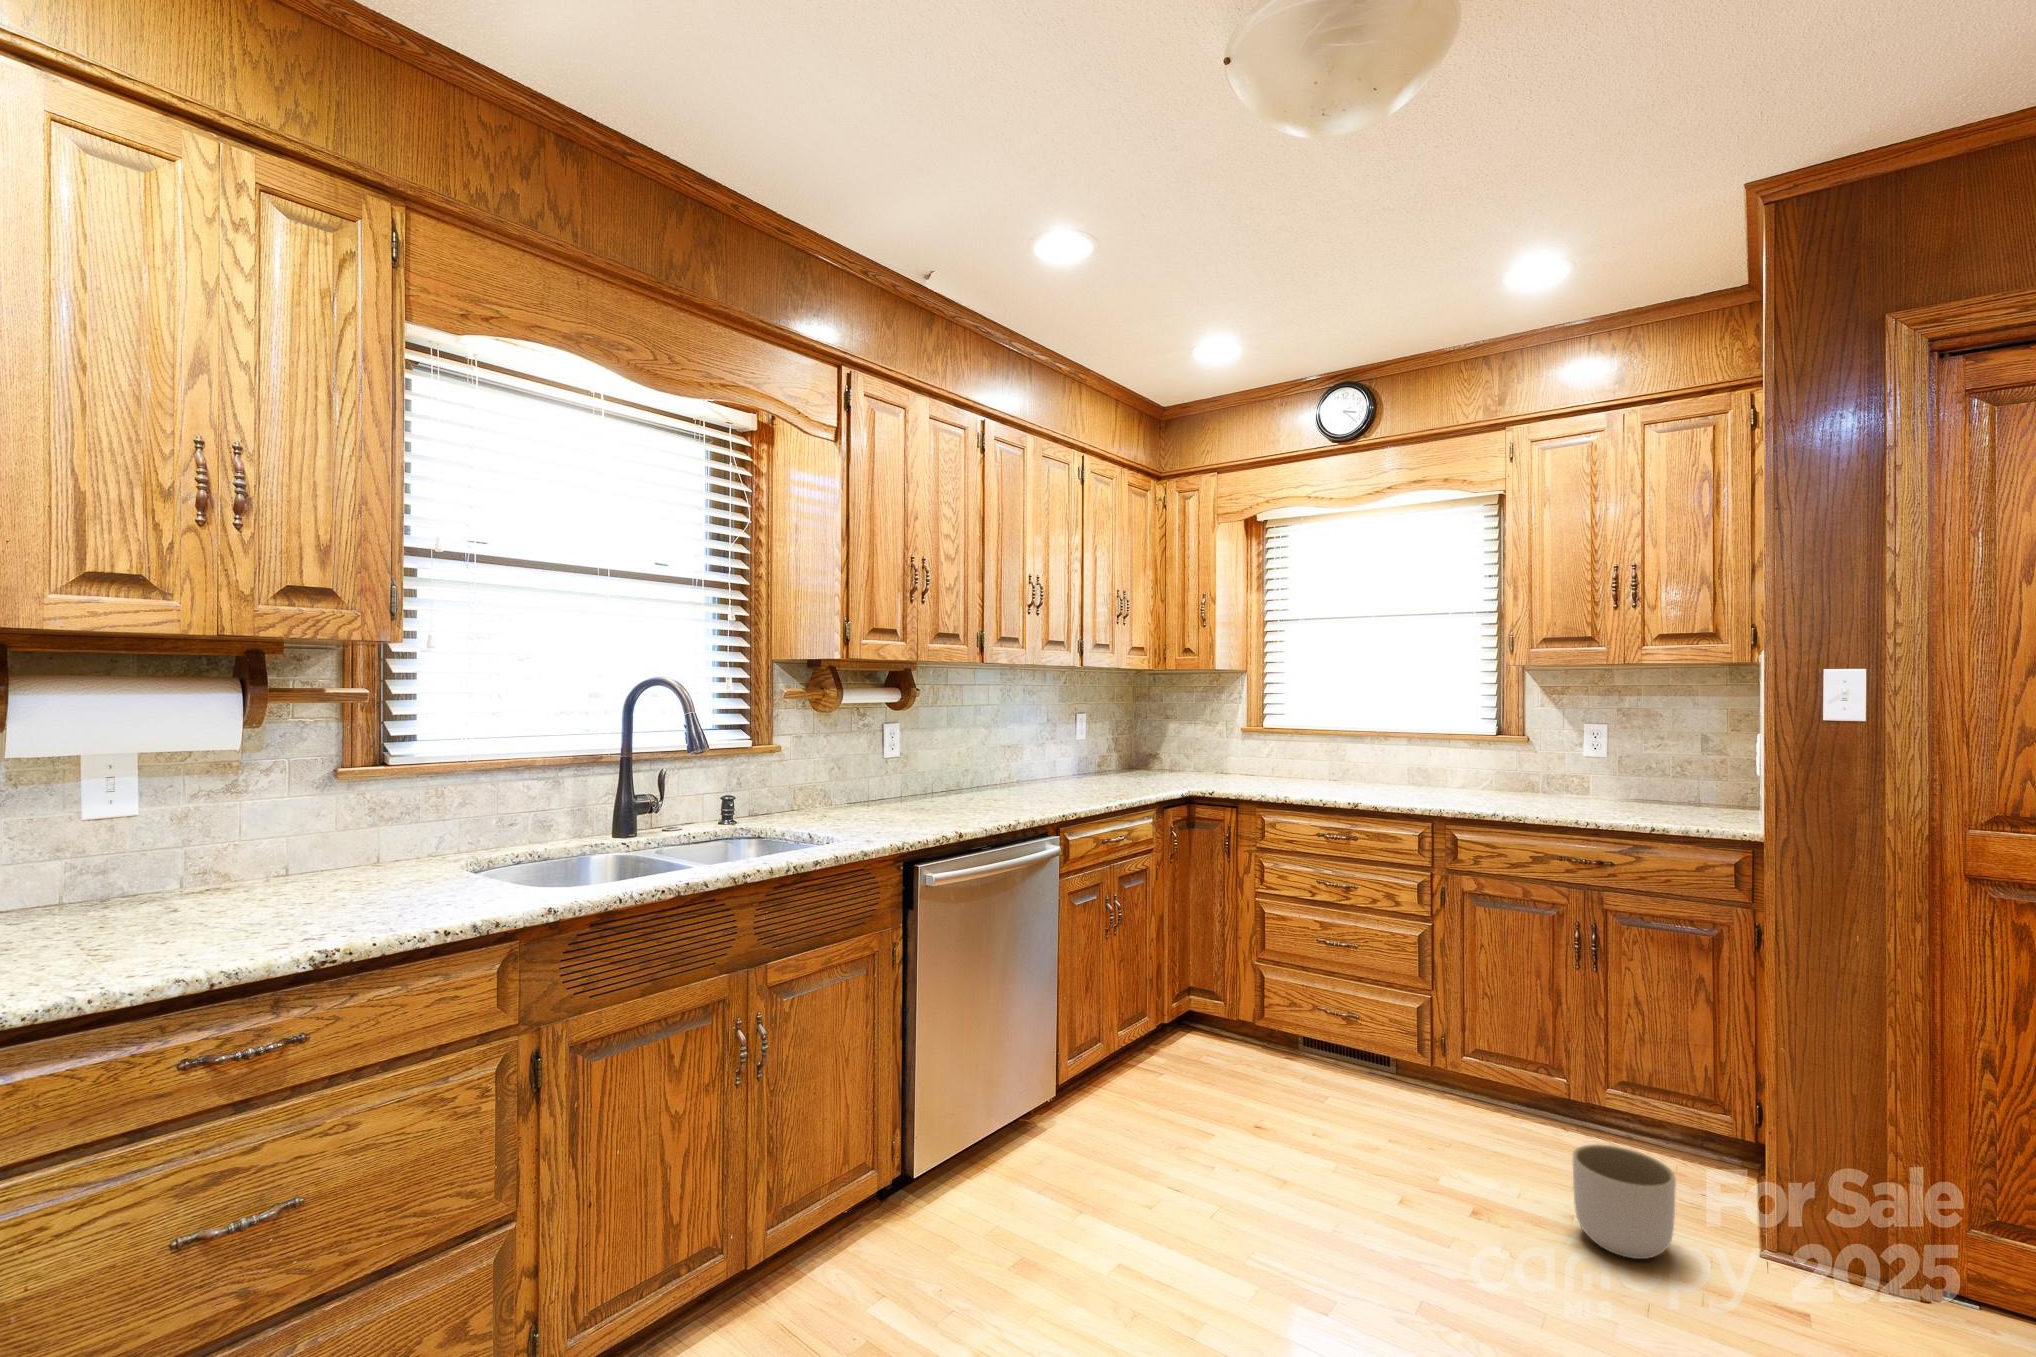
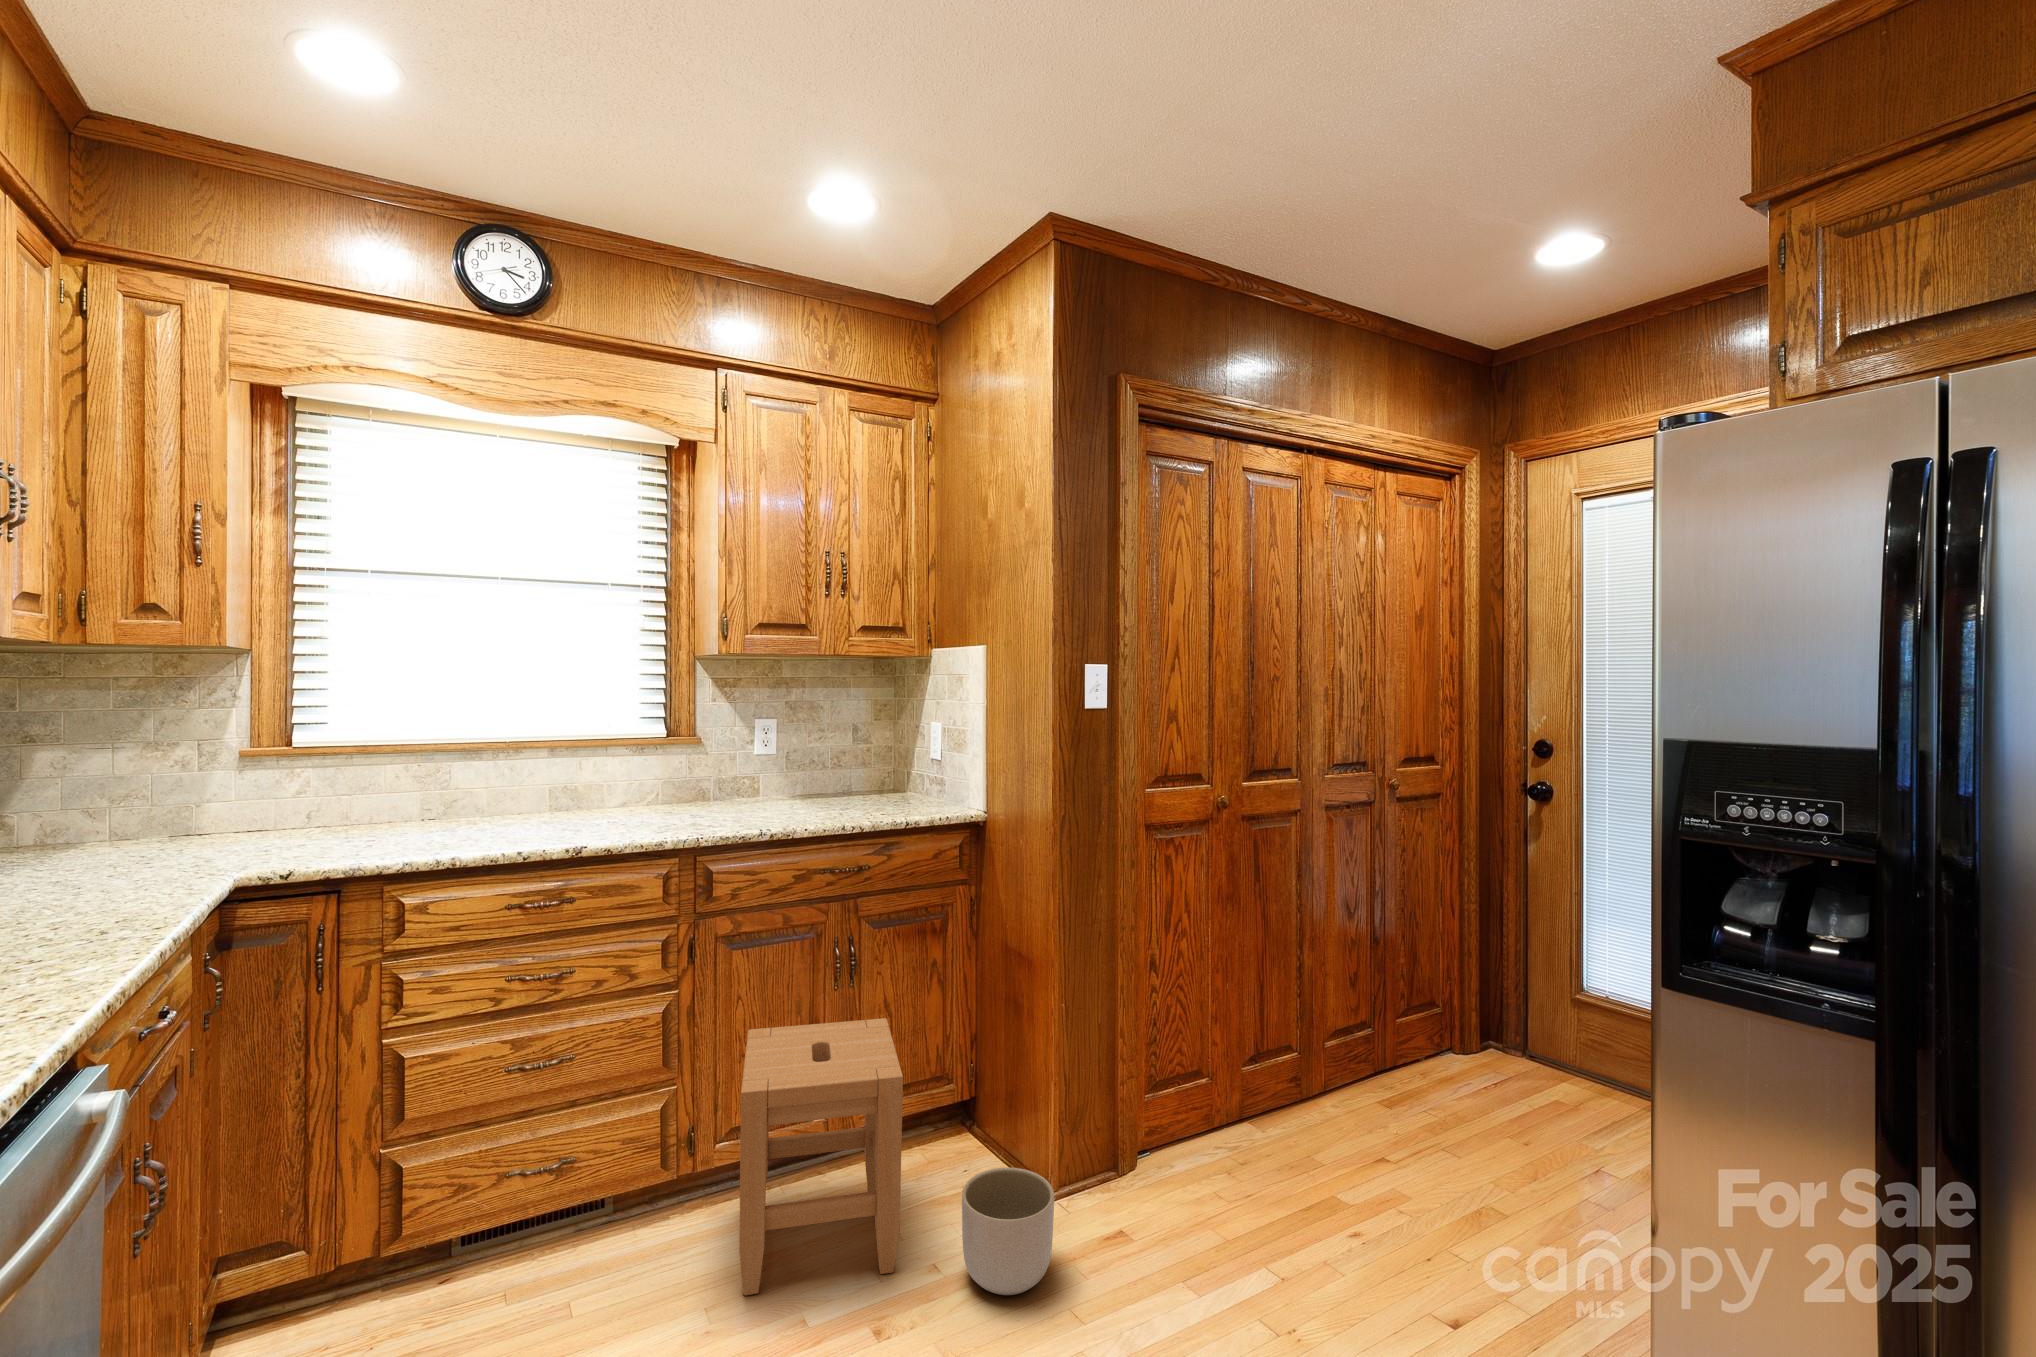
stool: none [1415,970,1598,1191] -> present [739,1018,903,1296]

